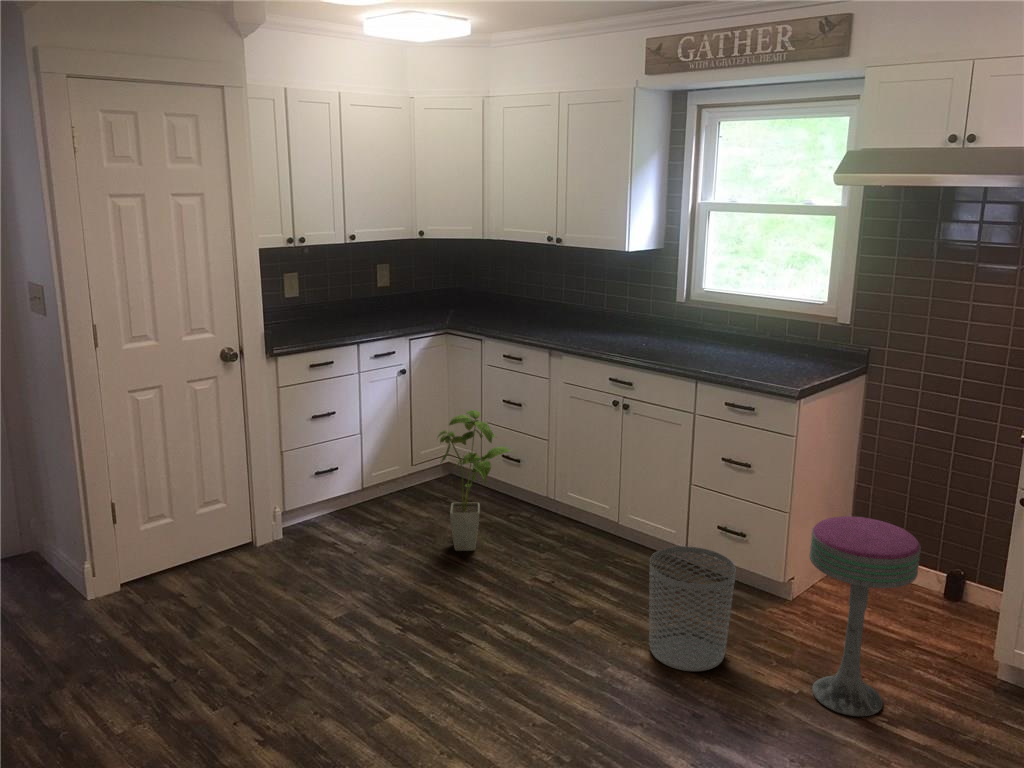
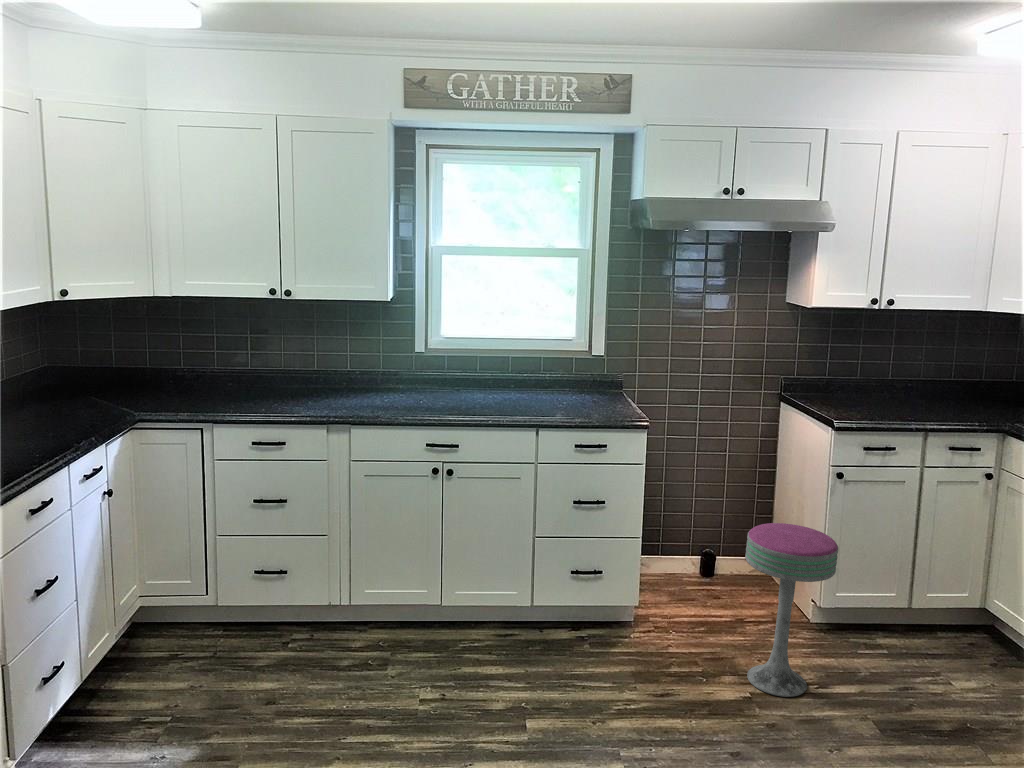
house plant: present [438,410,512,551] -> none [263,521,371,715]
waste bin: present [649,546,736,671] -> none [616,597,704,726]

